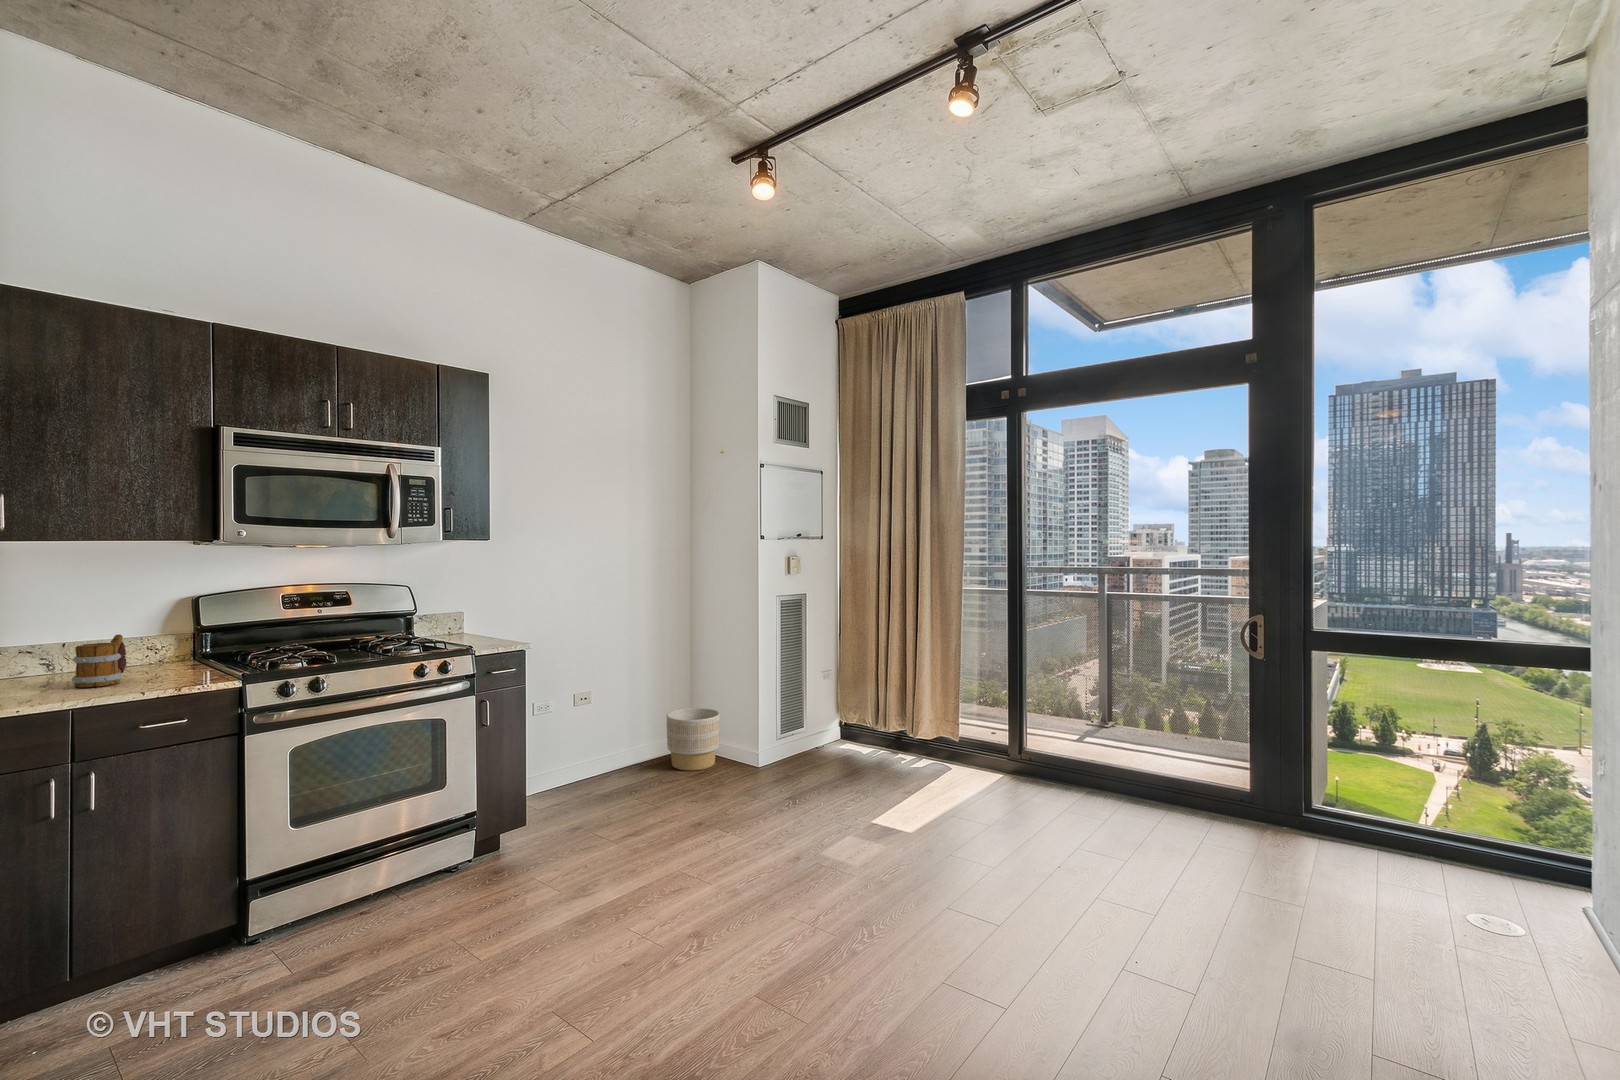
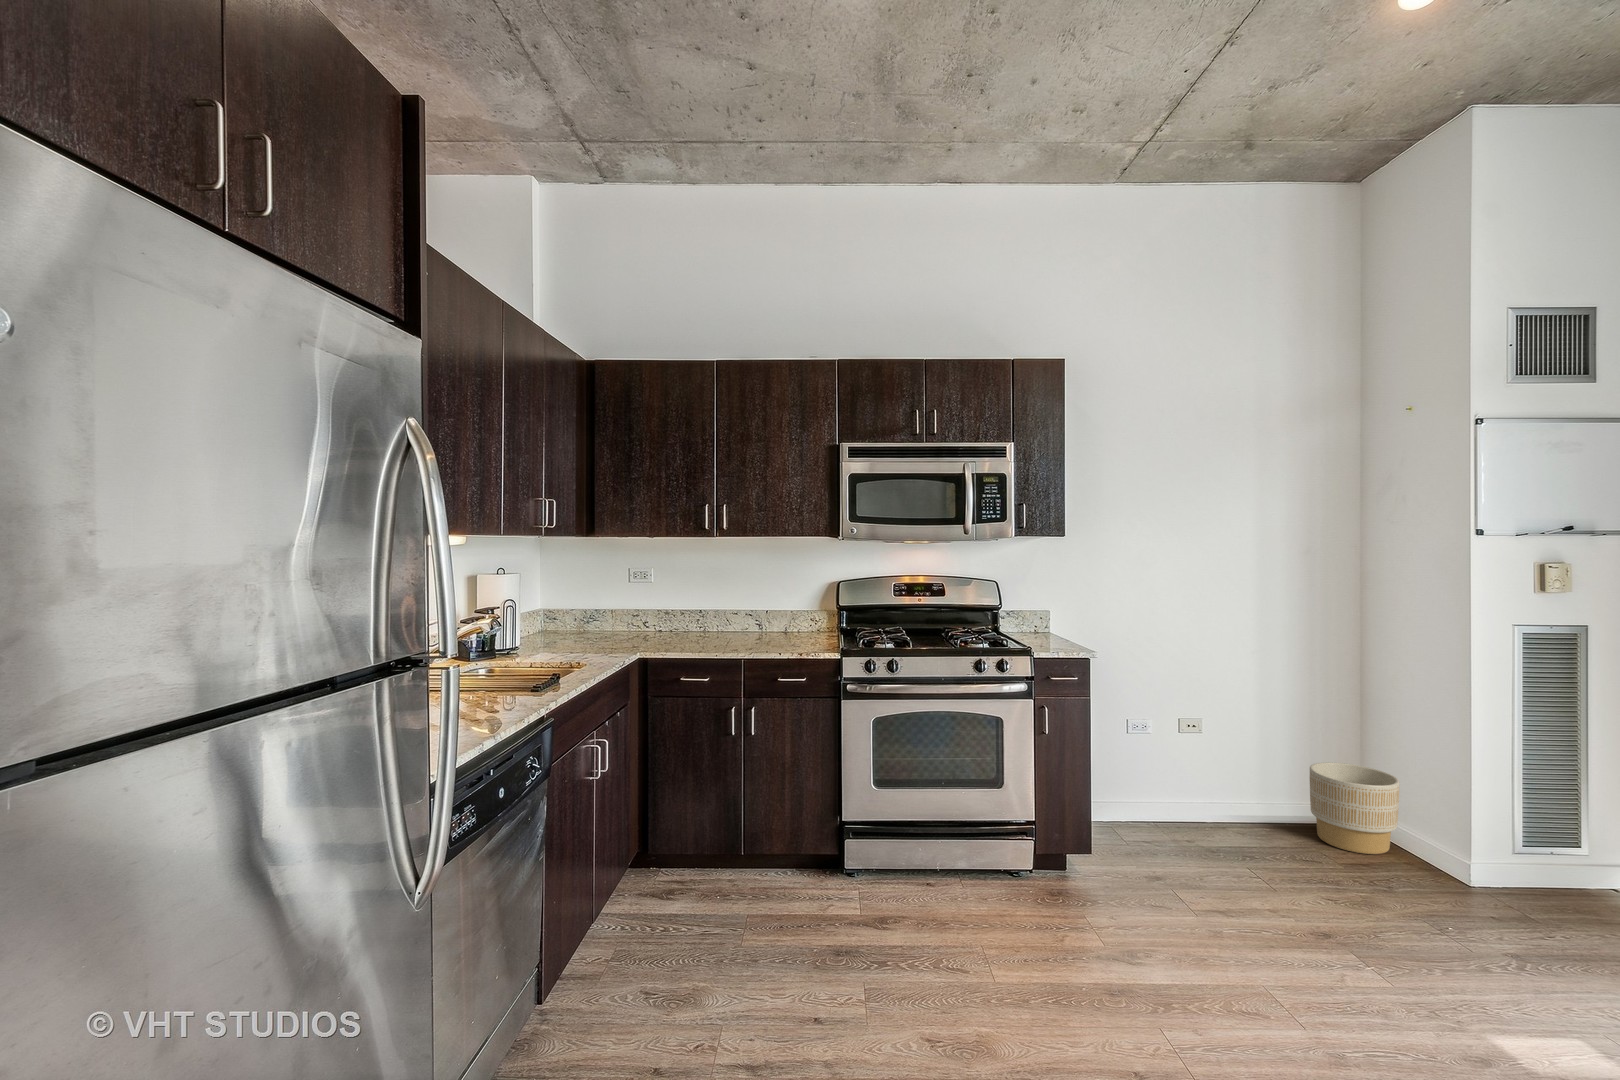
mug: present [72,634,126,688] -> none [755,607,786,644]

